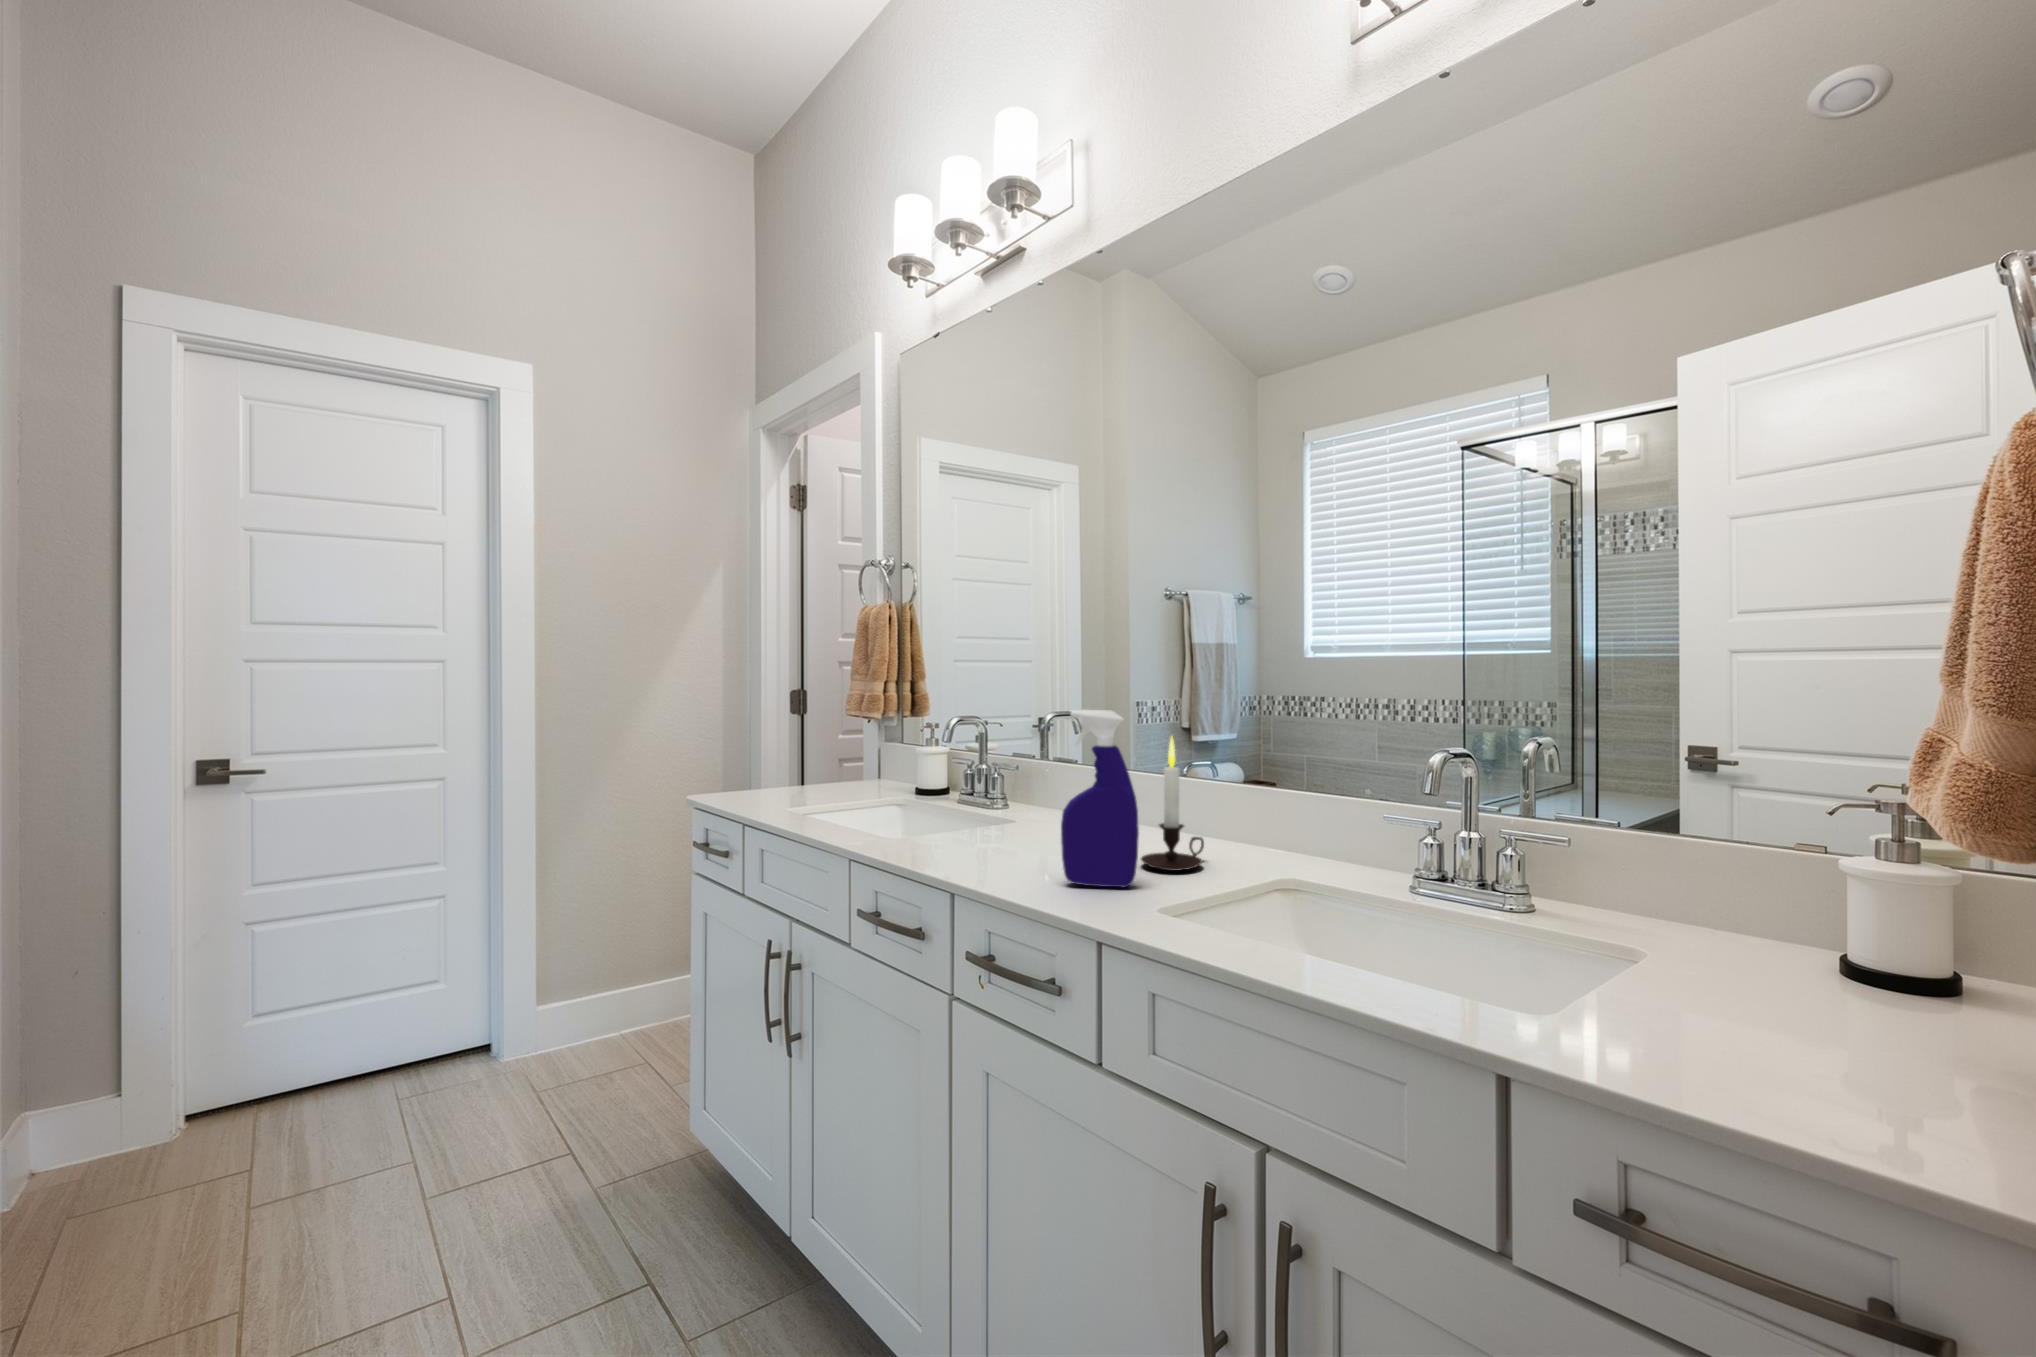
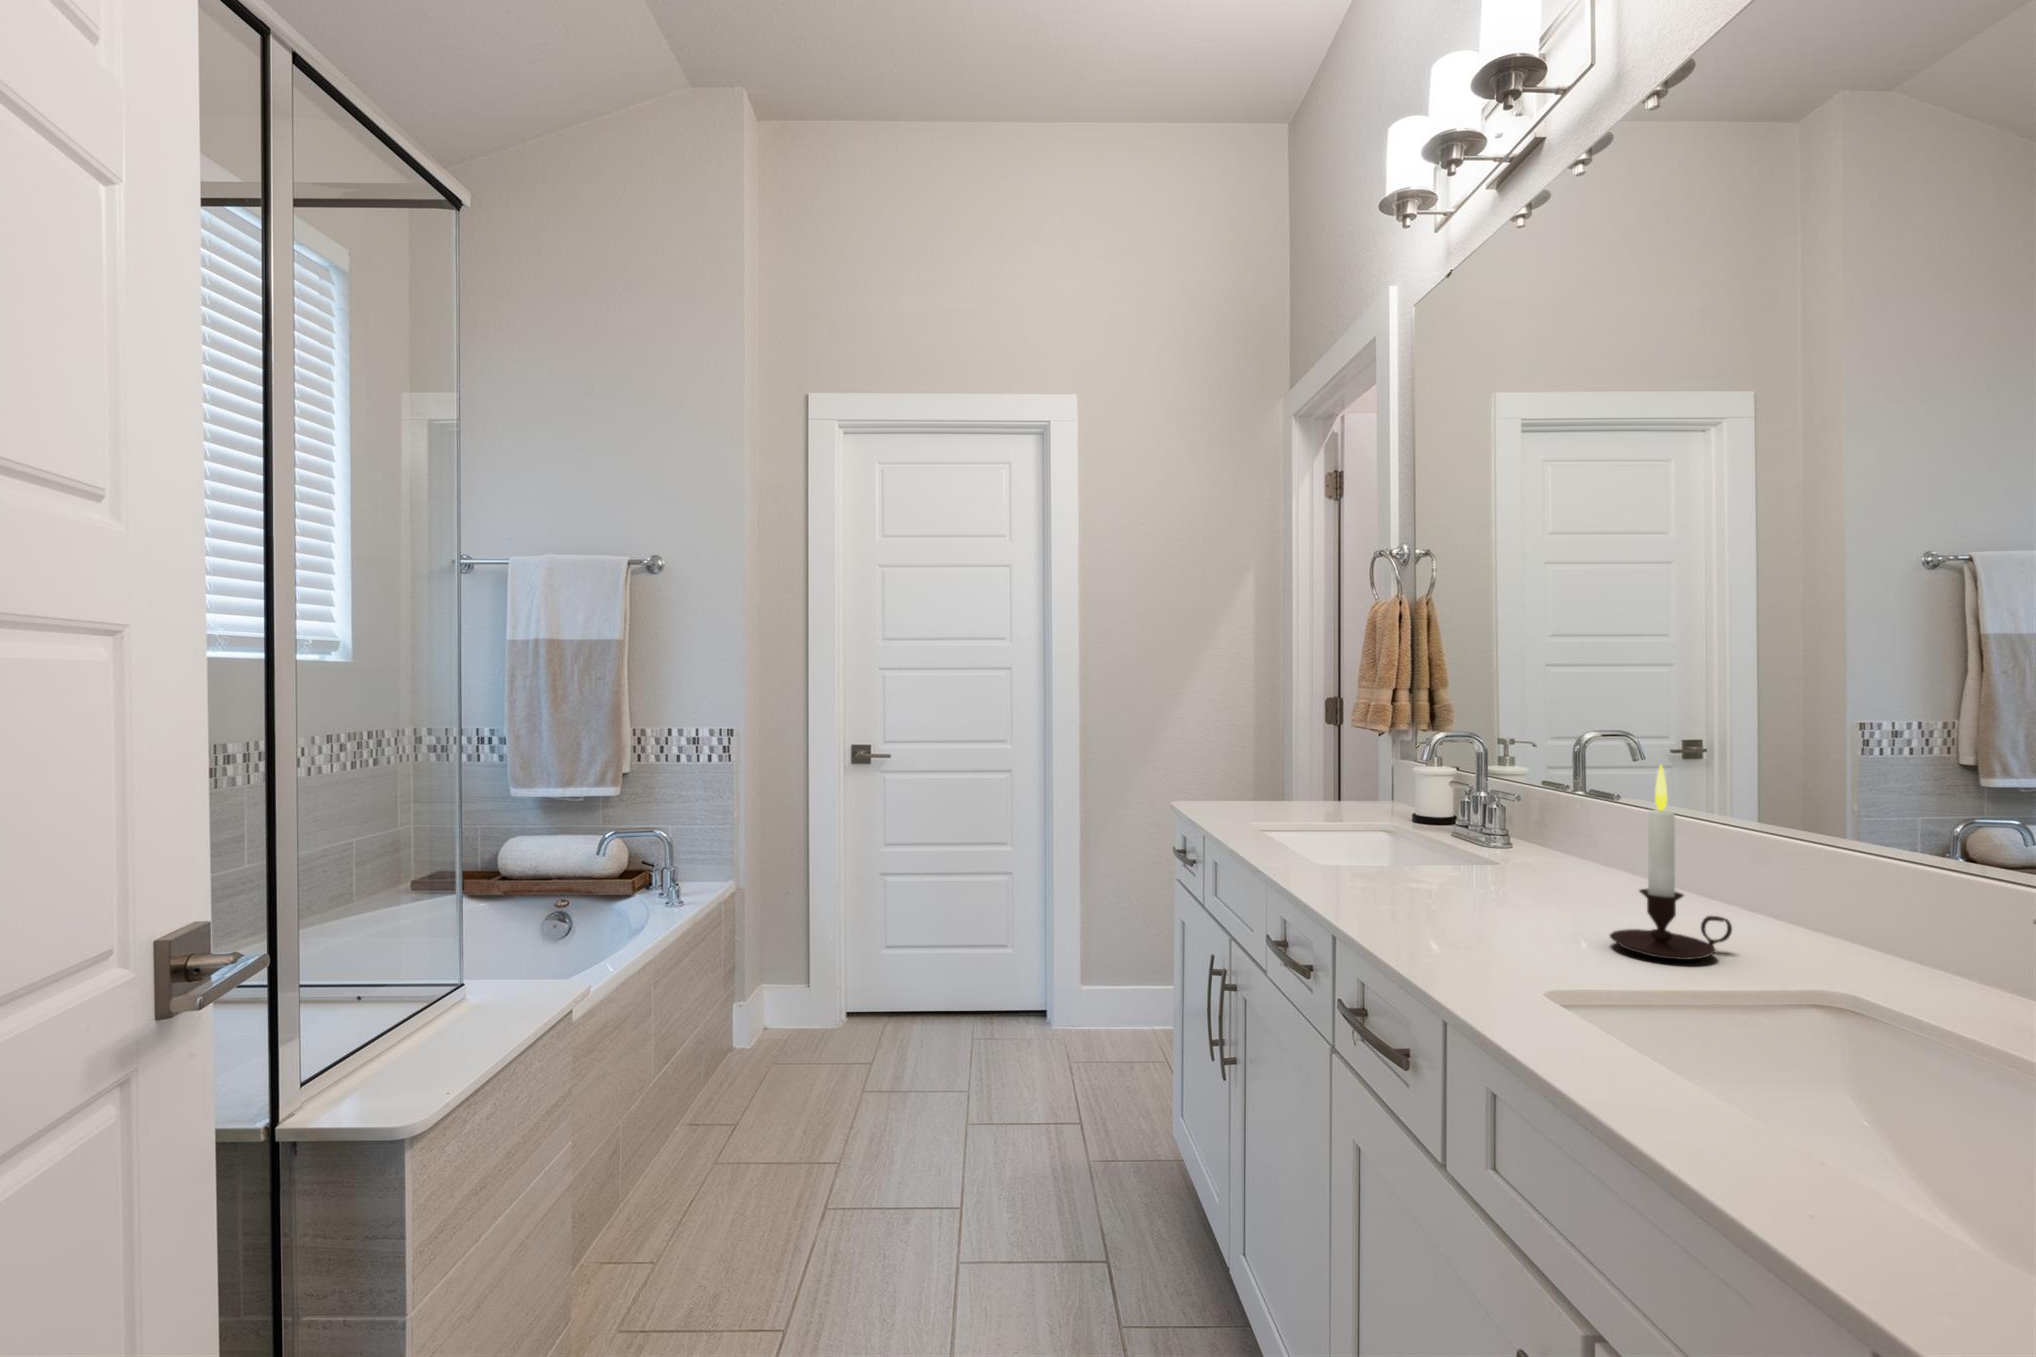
spray bottle: present [1061,710,1139,887] -> none [1462,722,1572,964]

